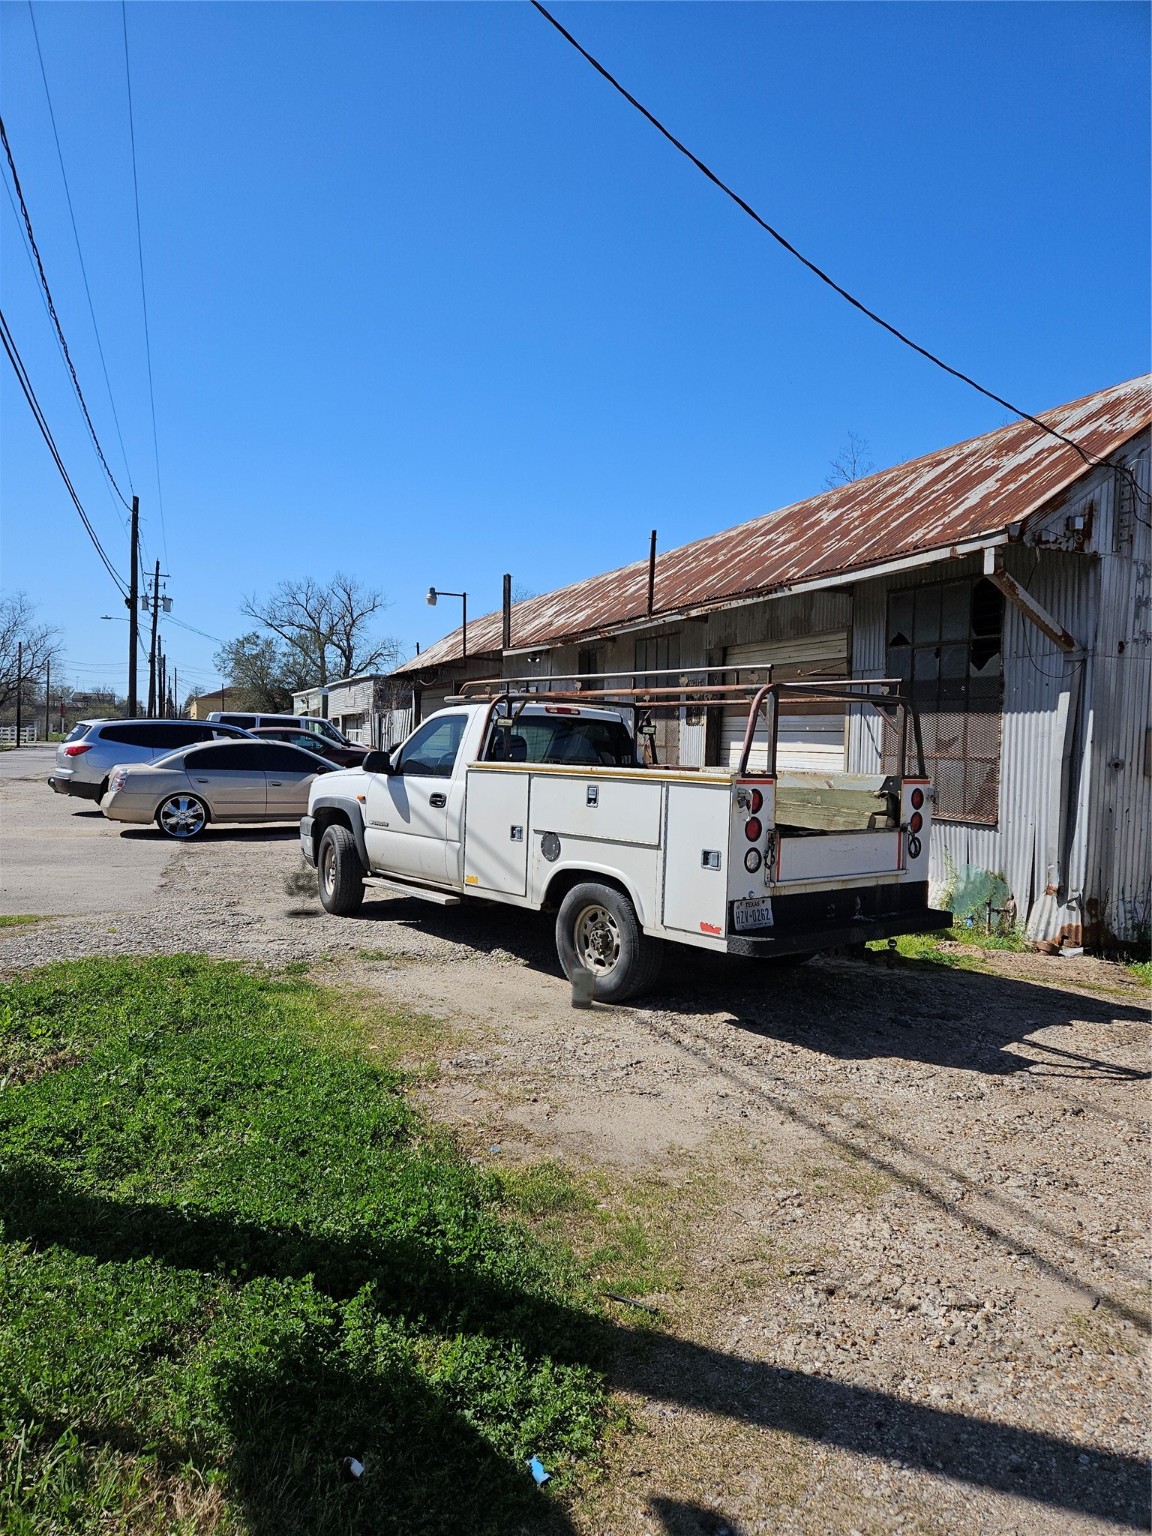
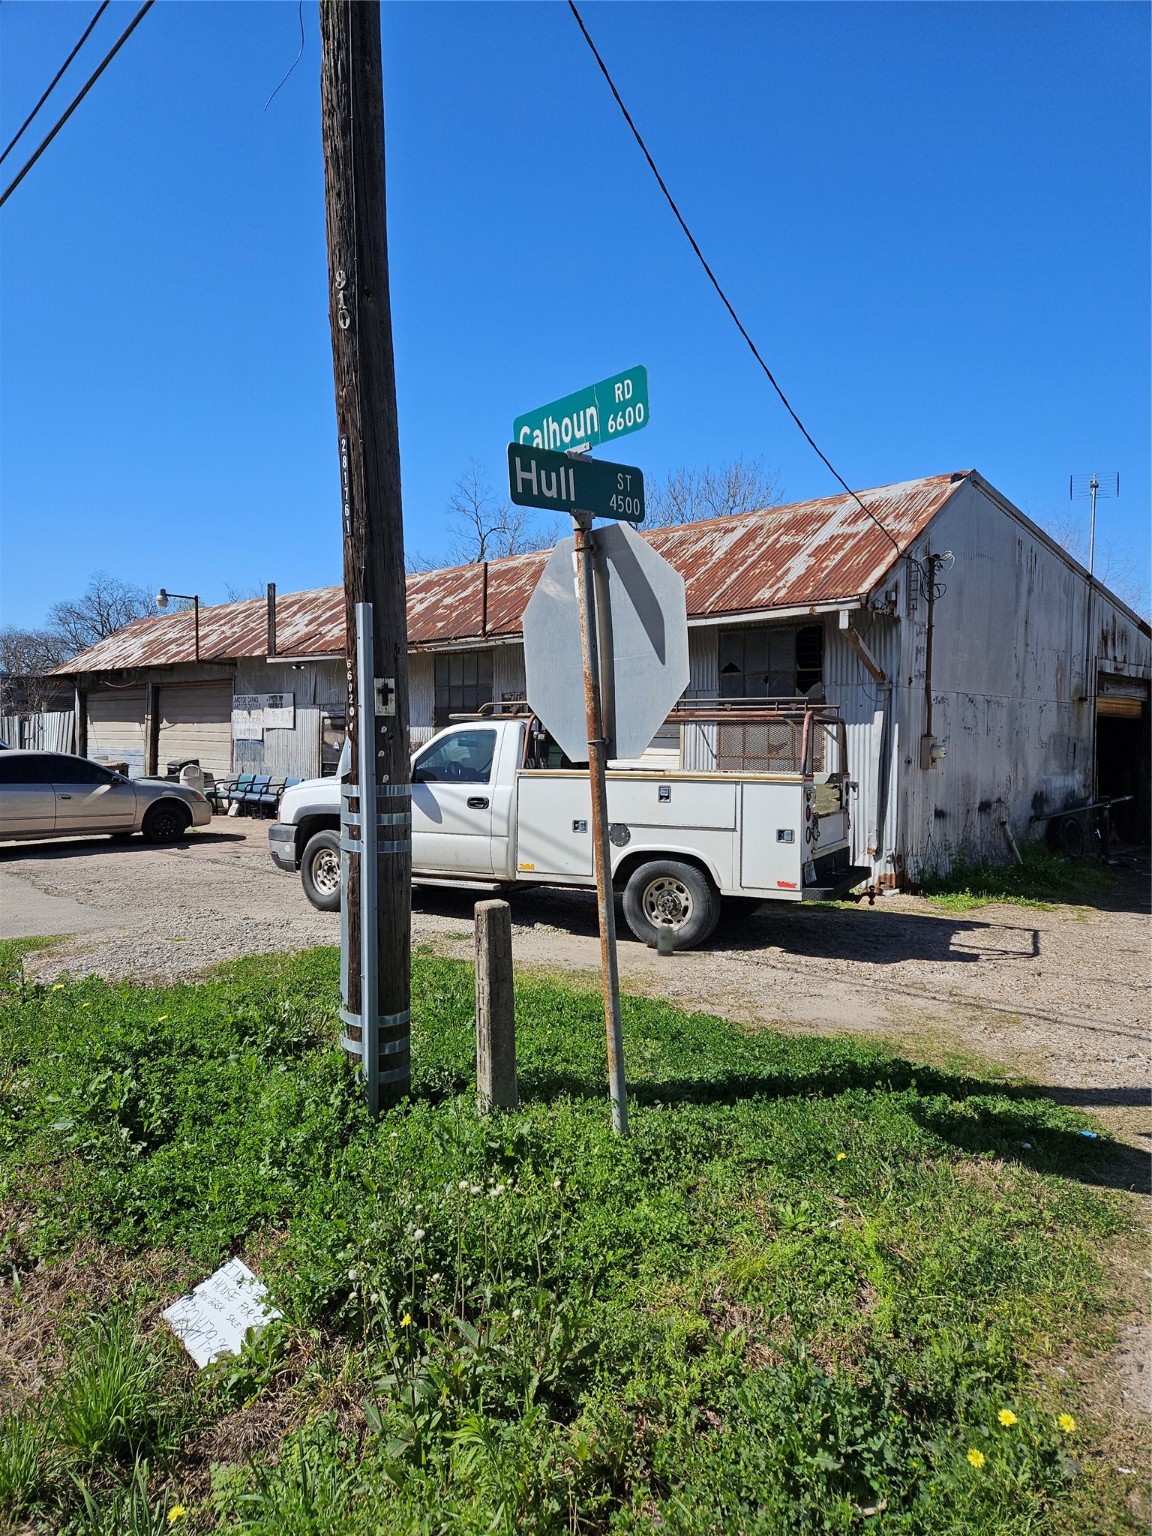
potted tree: present [283,856,321,918] -> none [285,861,328,922]

